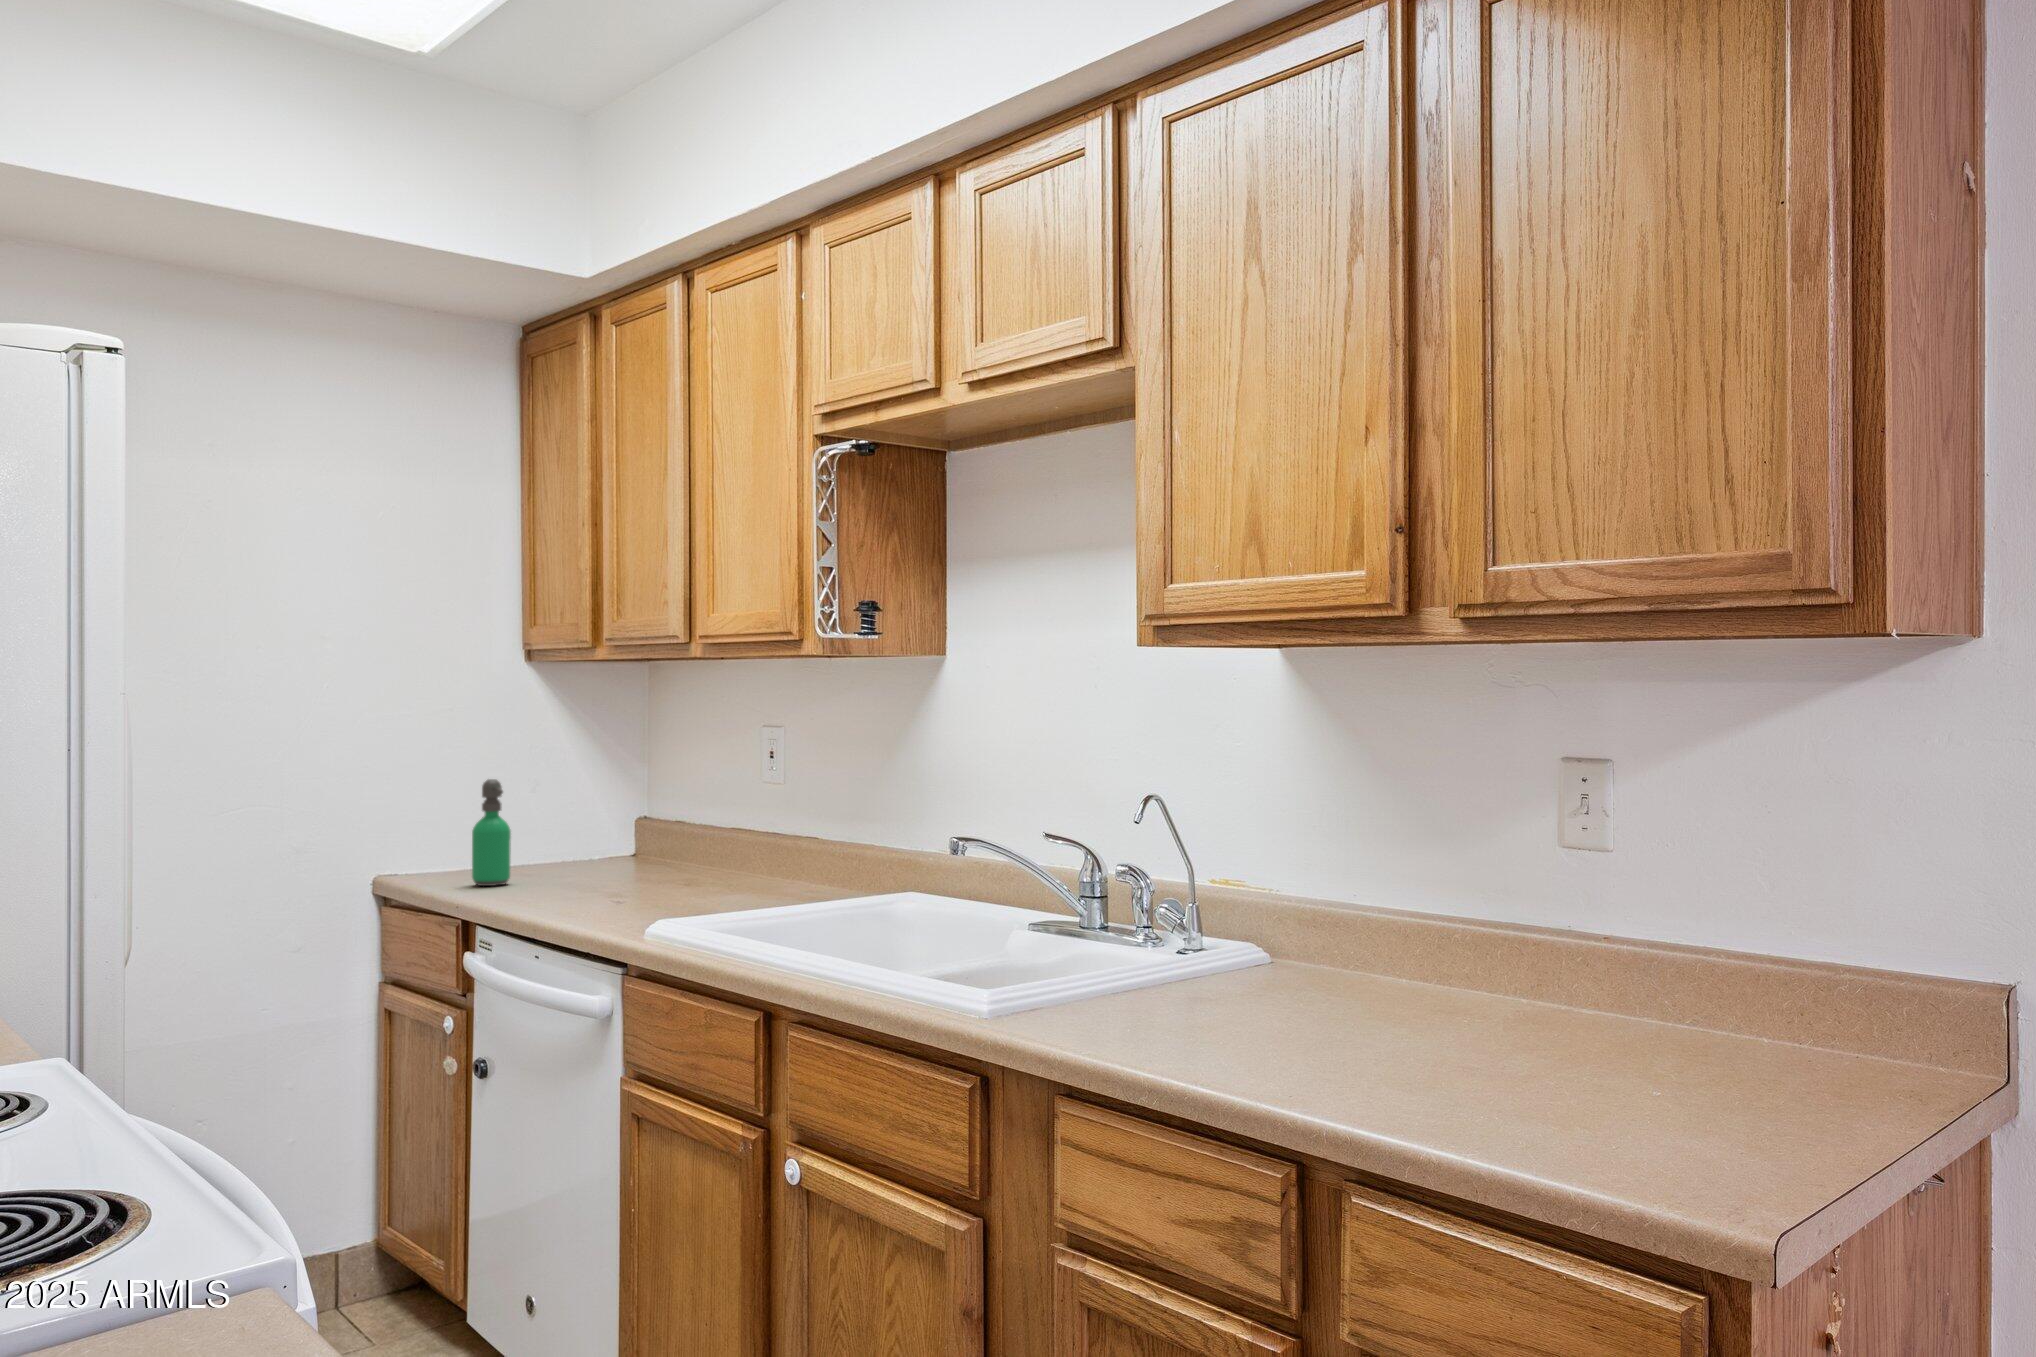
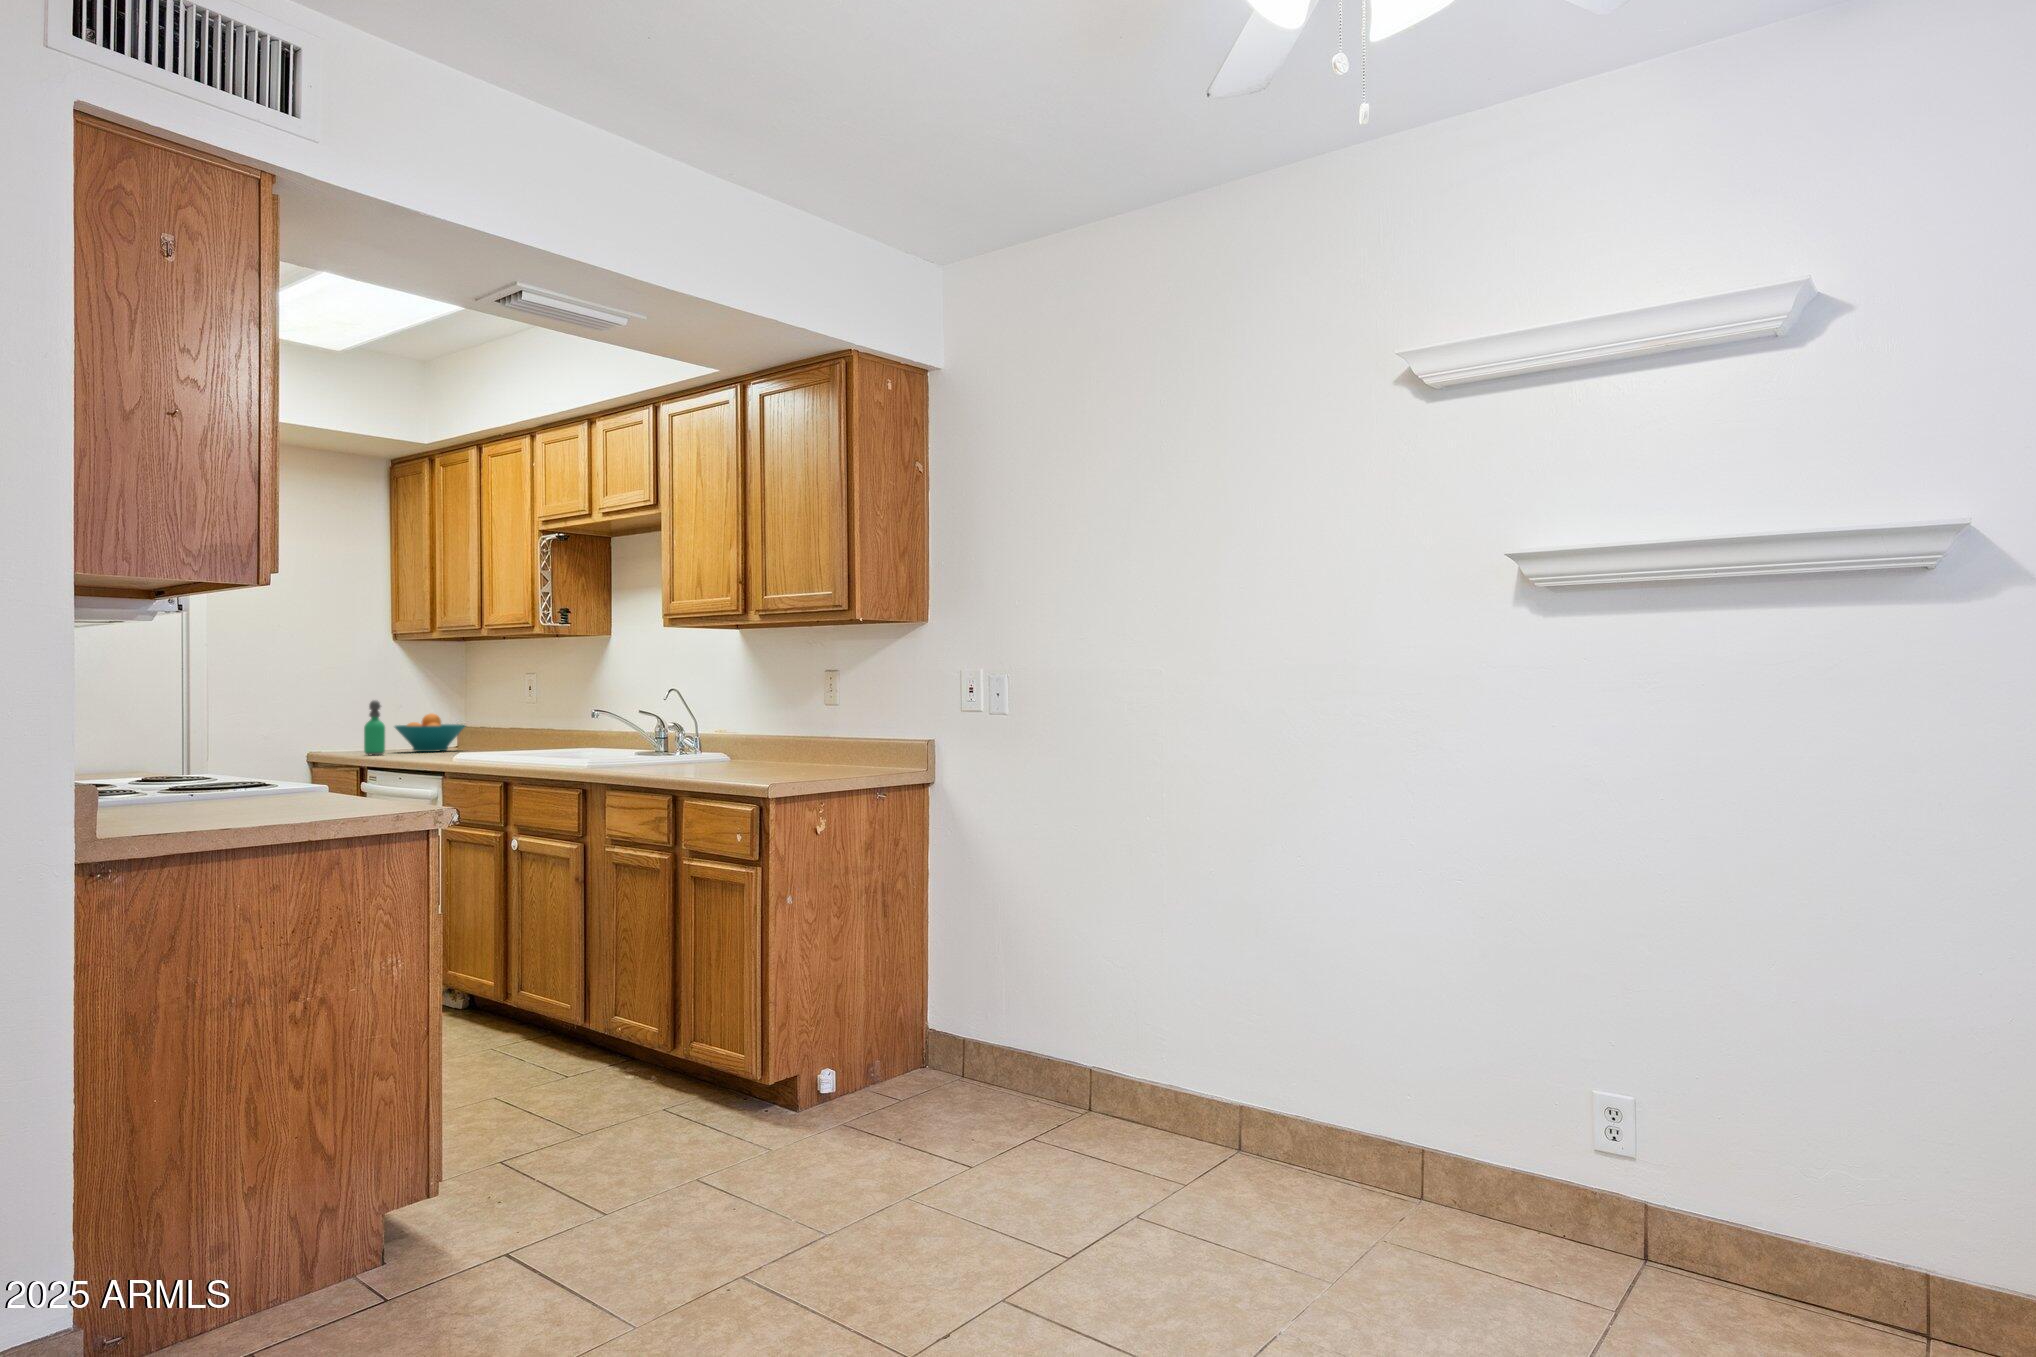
fruit bowl: none [527,797,654,870] -> present [395,714,466,752]

